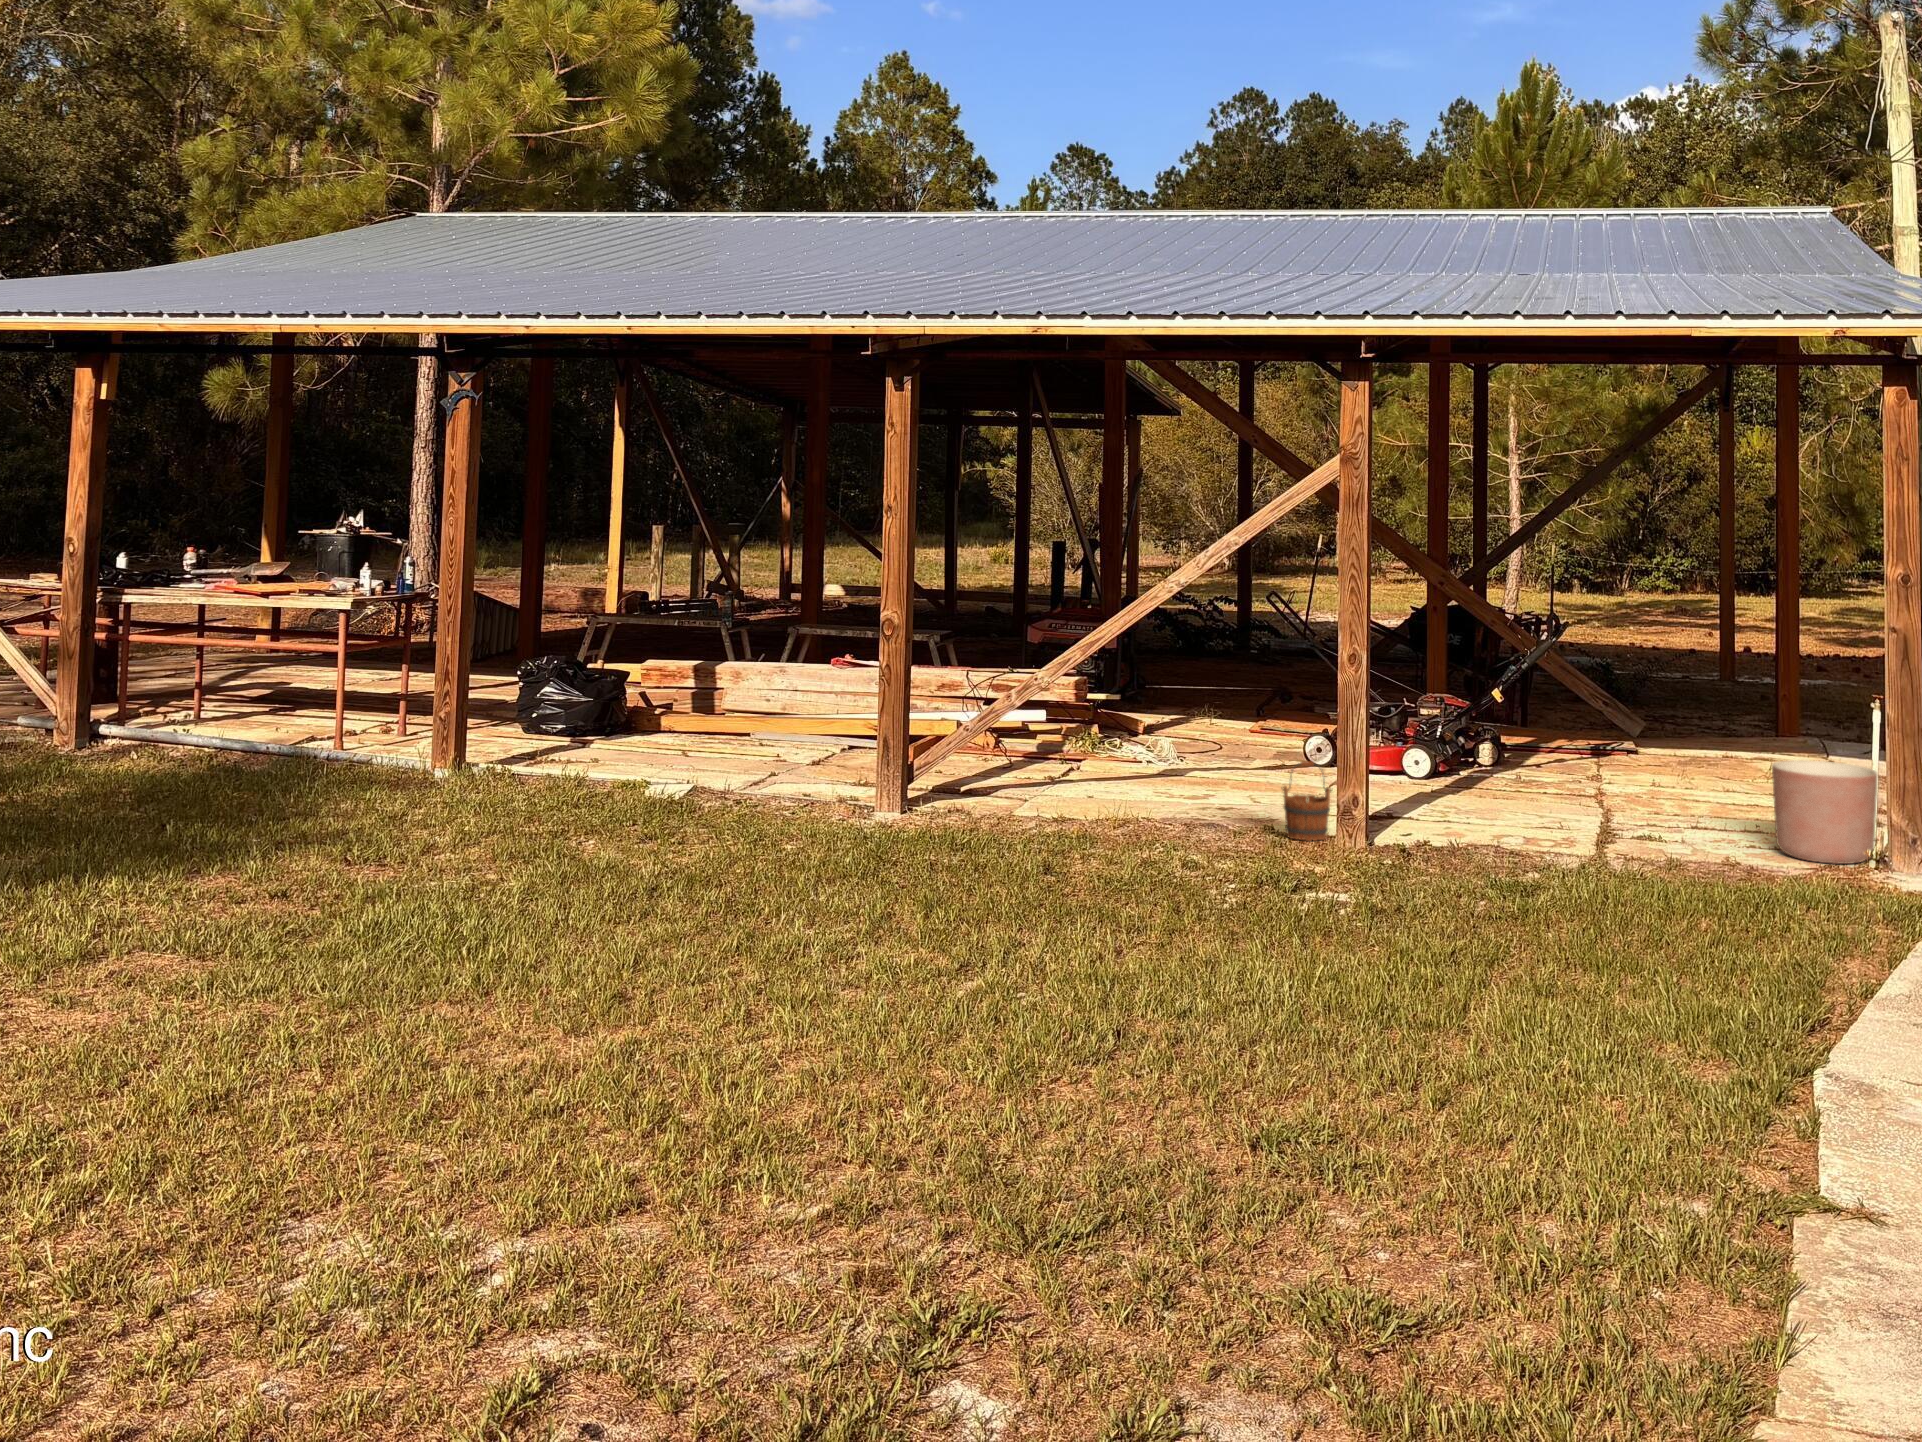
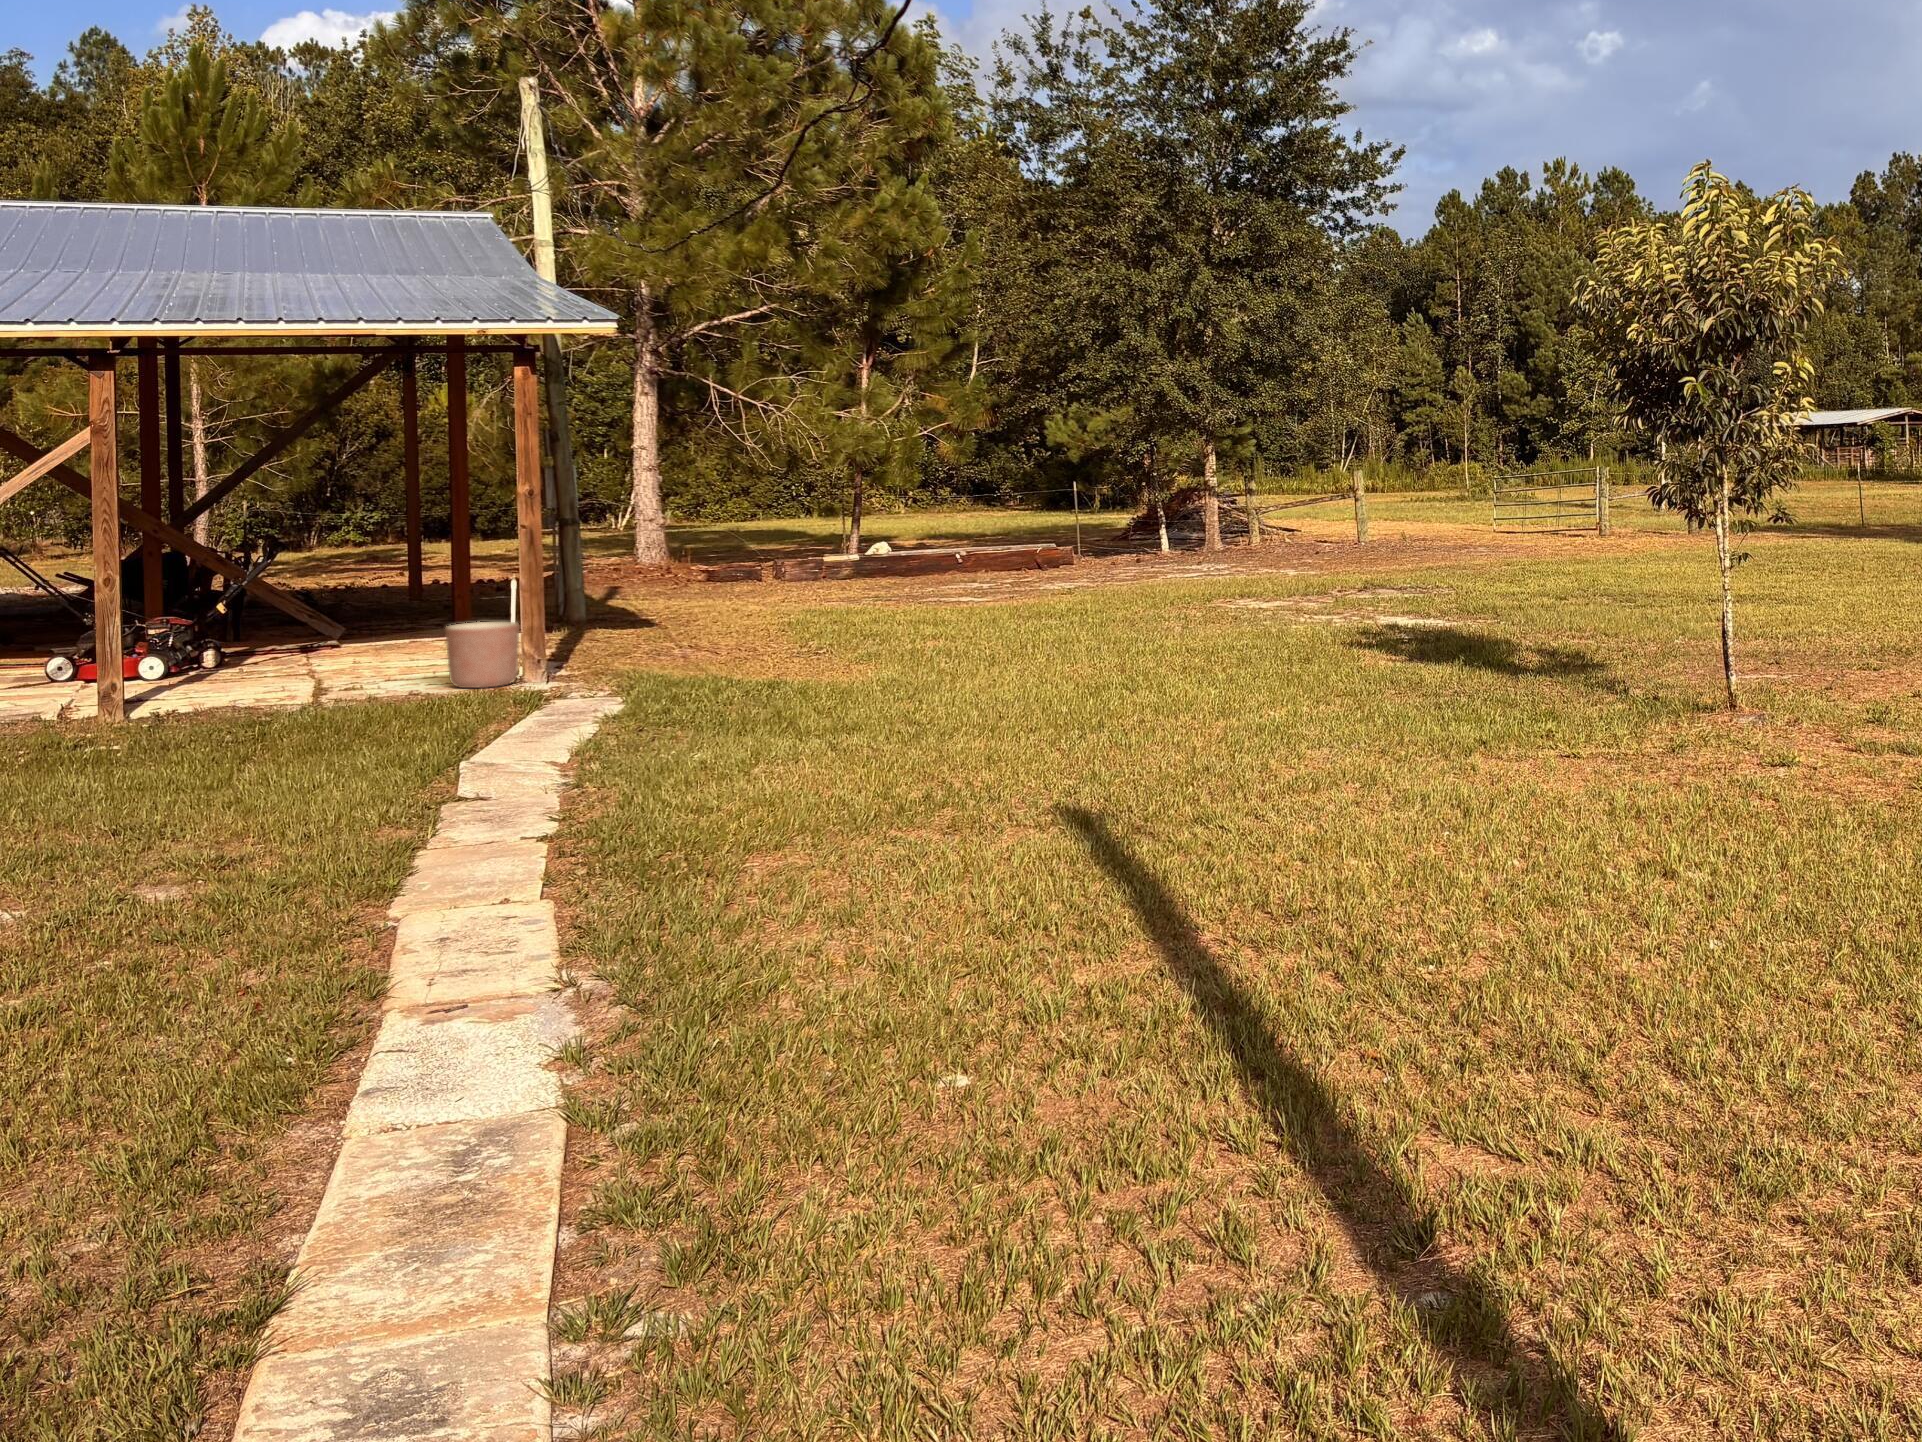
wooden bucket: present [1283,761,1331,841] -> none [42,665,89,727]

